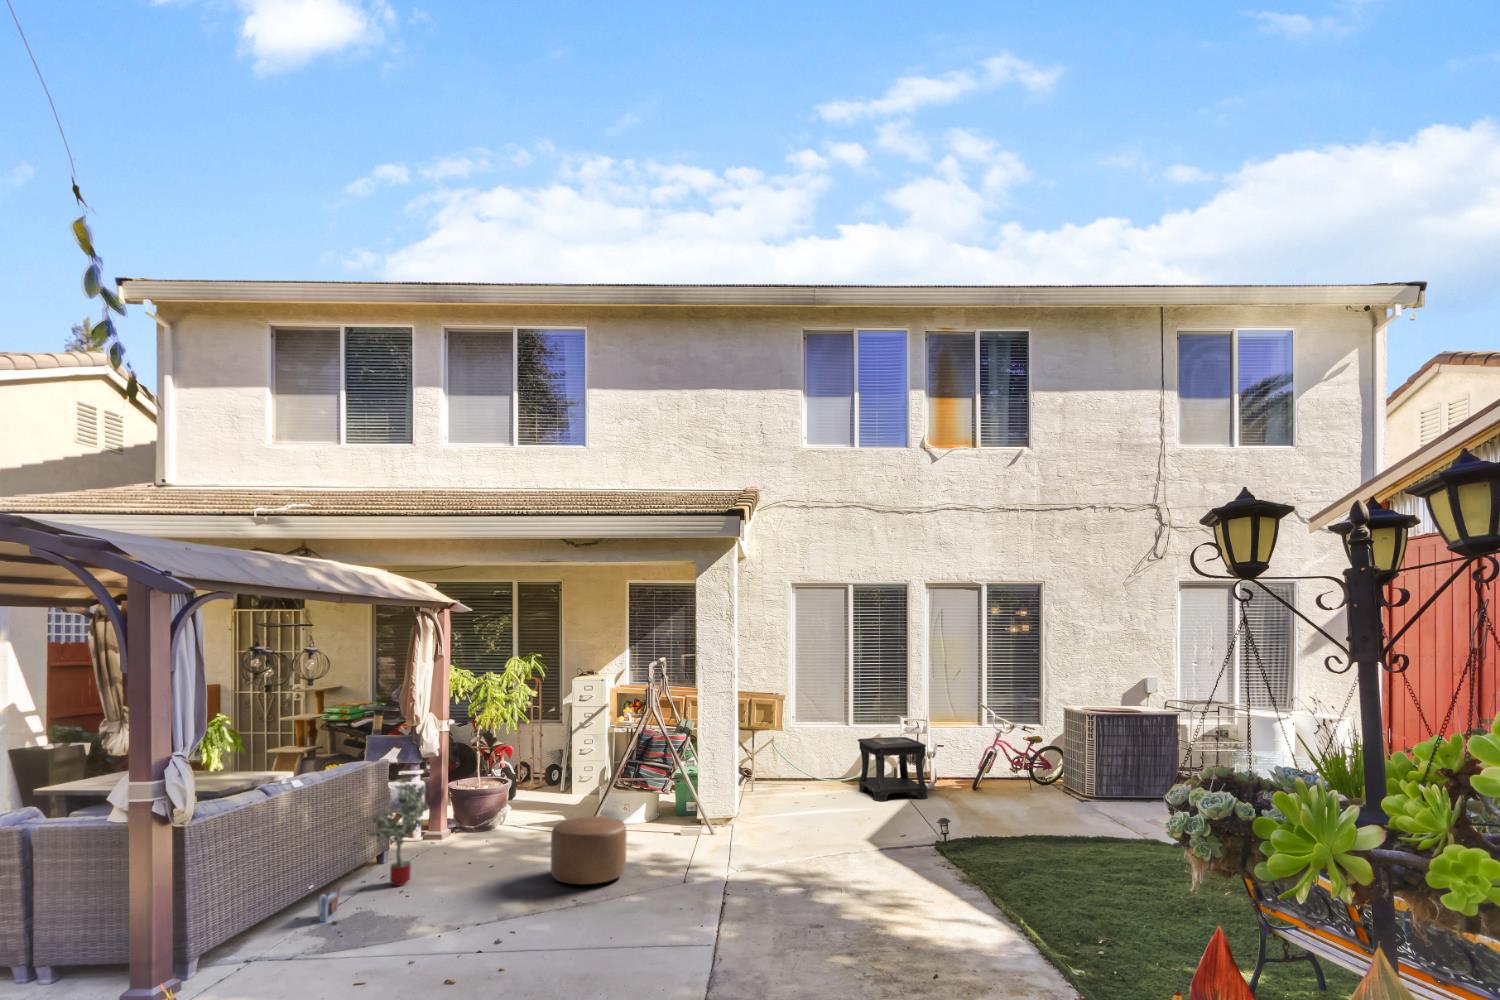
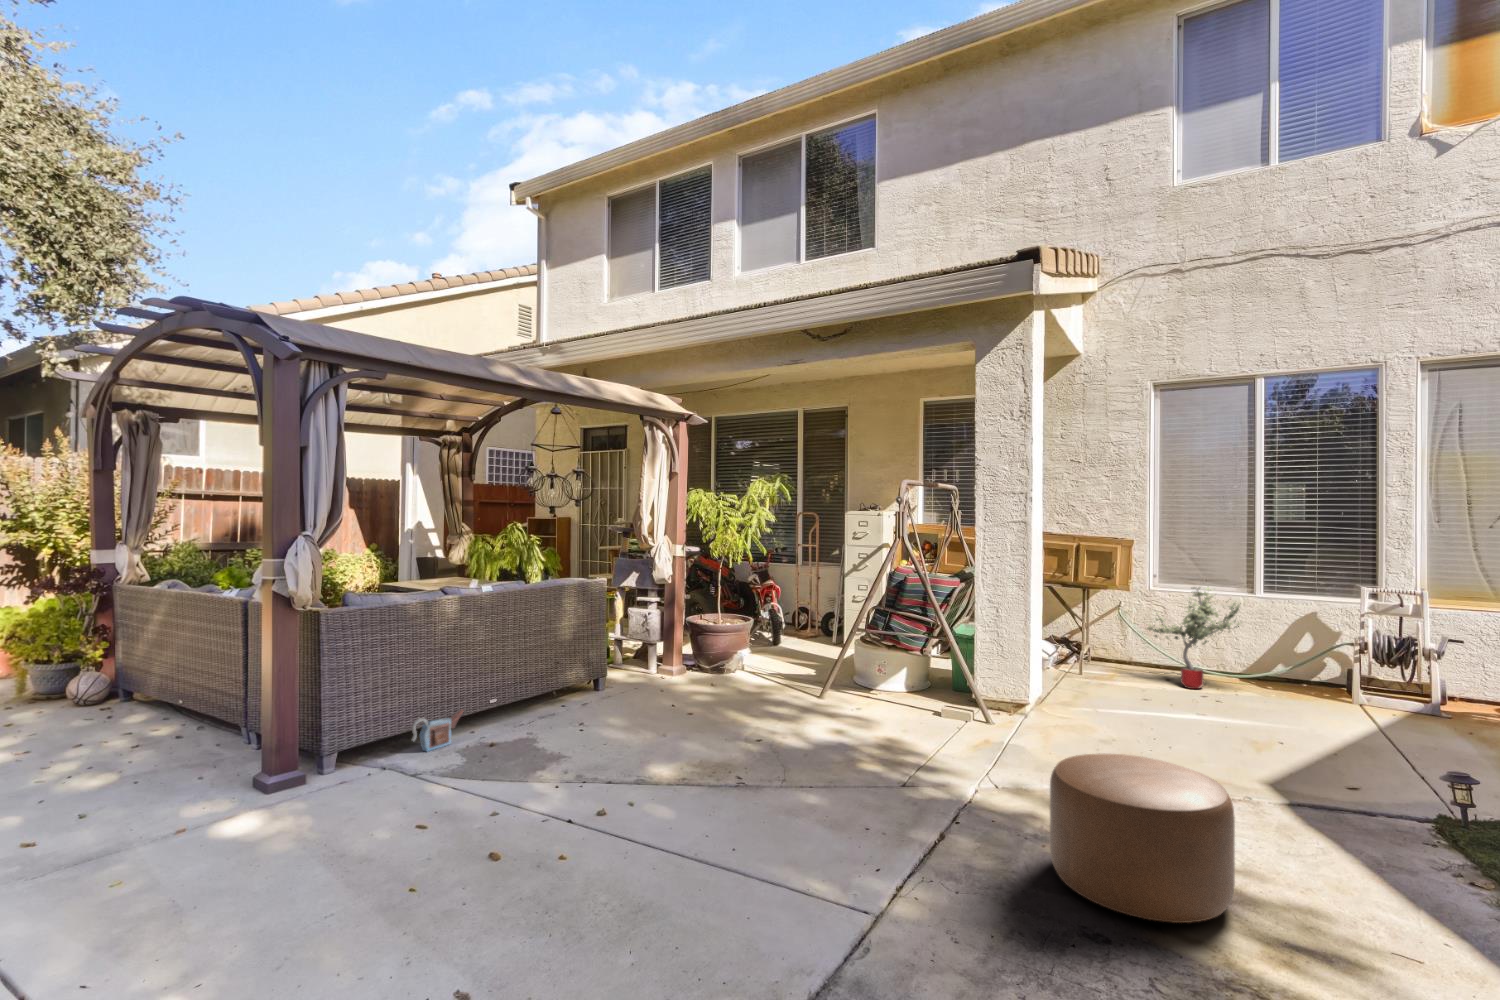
side table: present [858,737,927,801] -> none [1273,616,1413,723]
potted tree: present [369,780,428,886] -> present [1147,587,1241,689]
ottoman: present [551,816,627,884] -> present [1050,754,1235,923]

